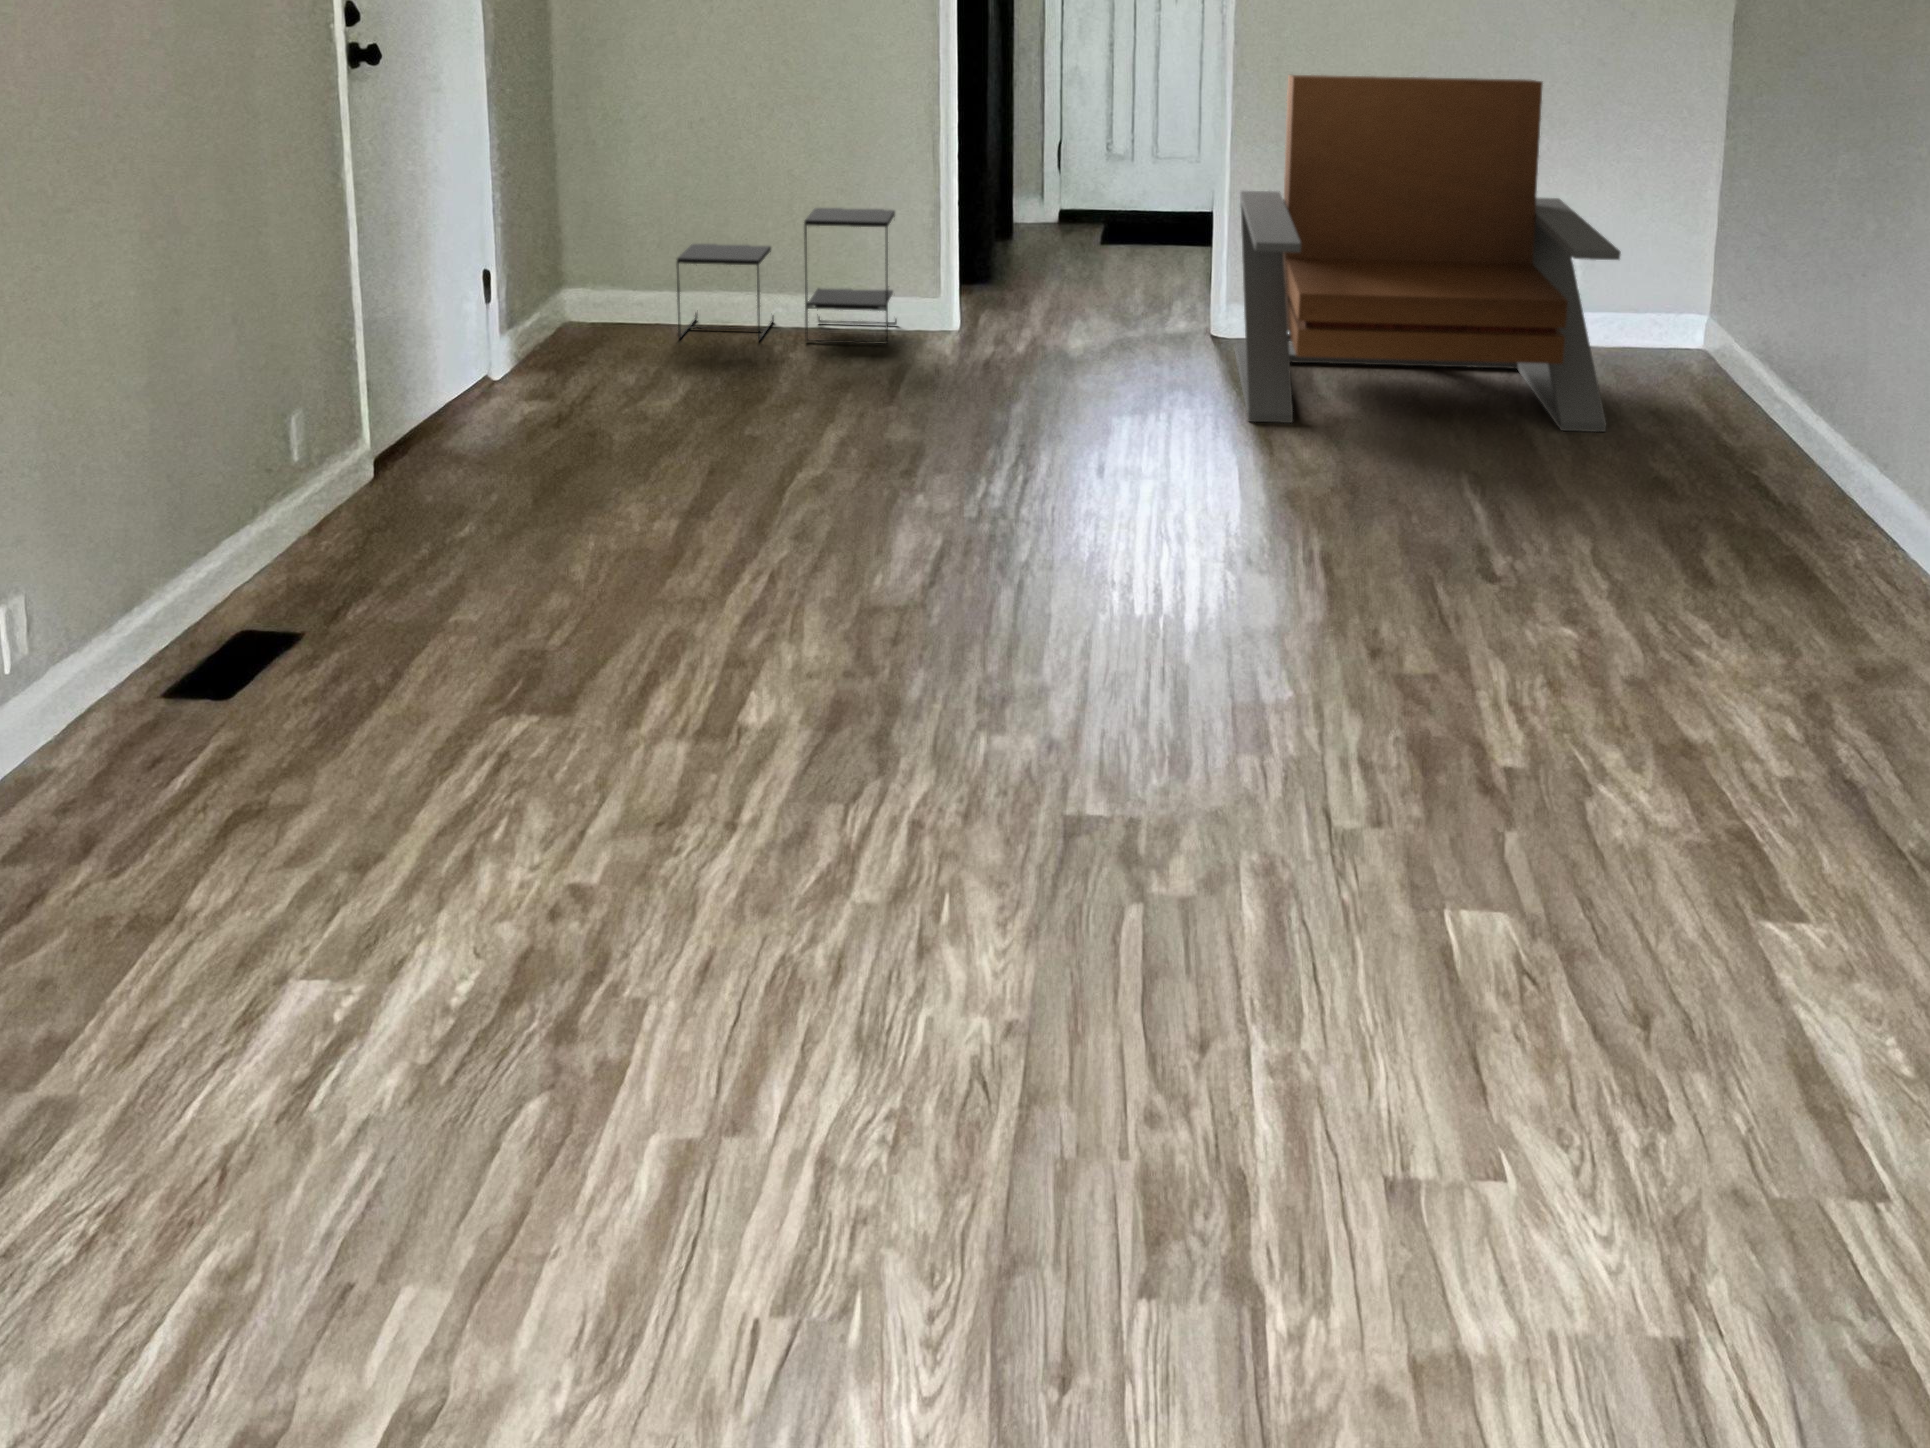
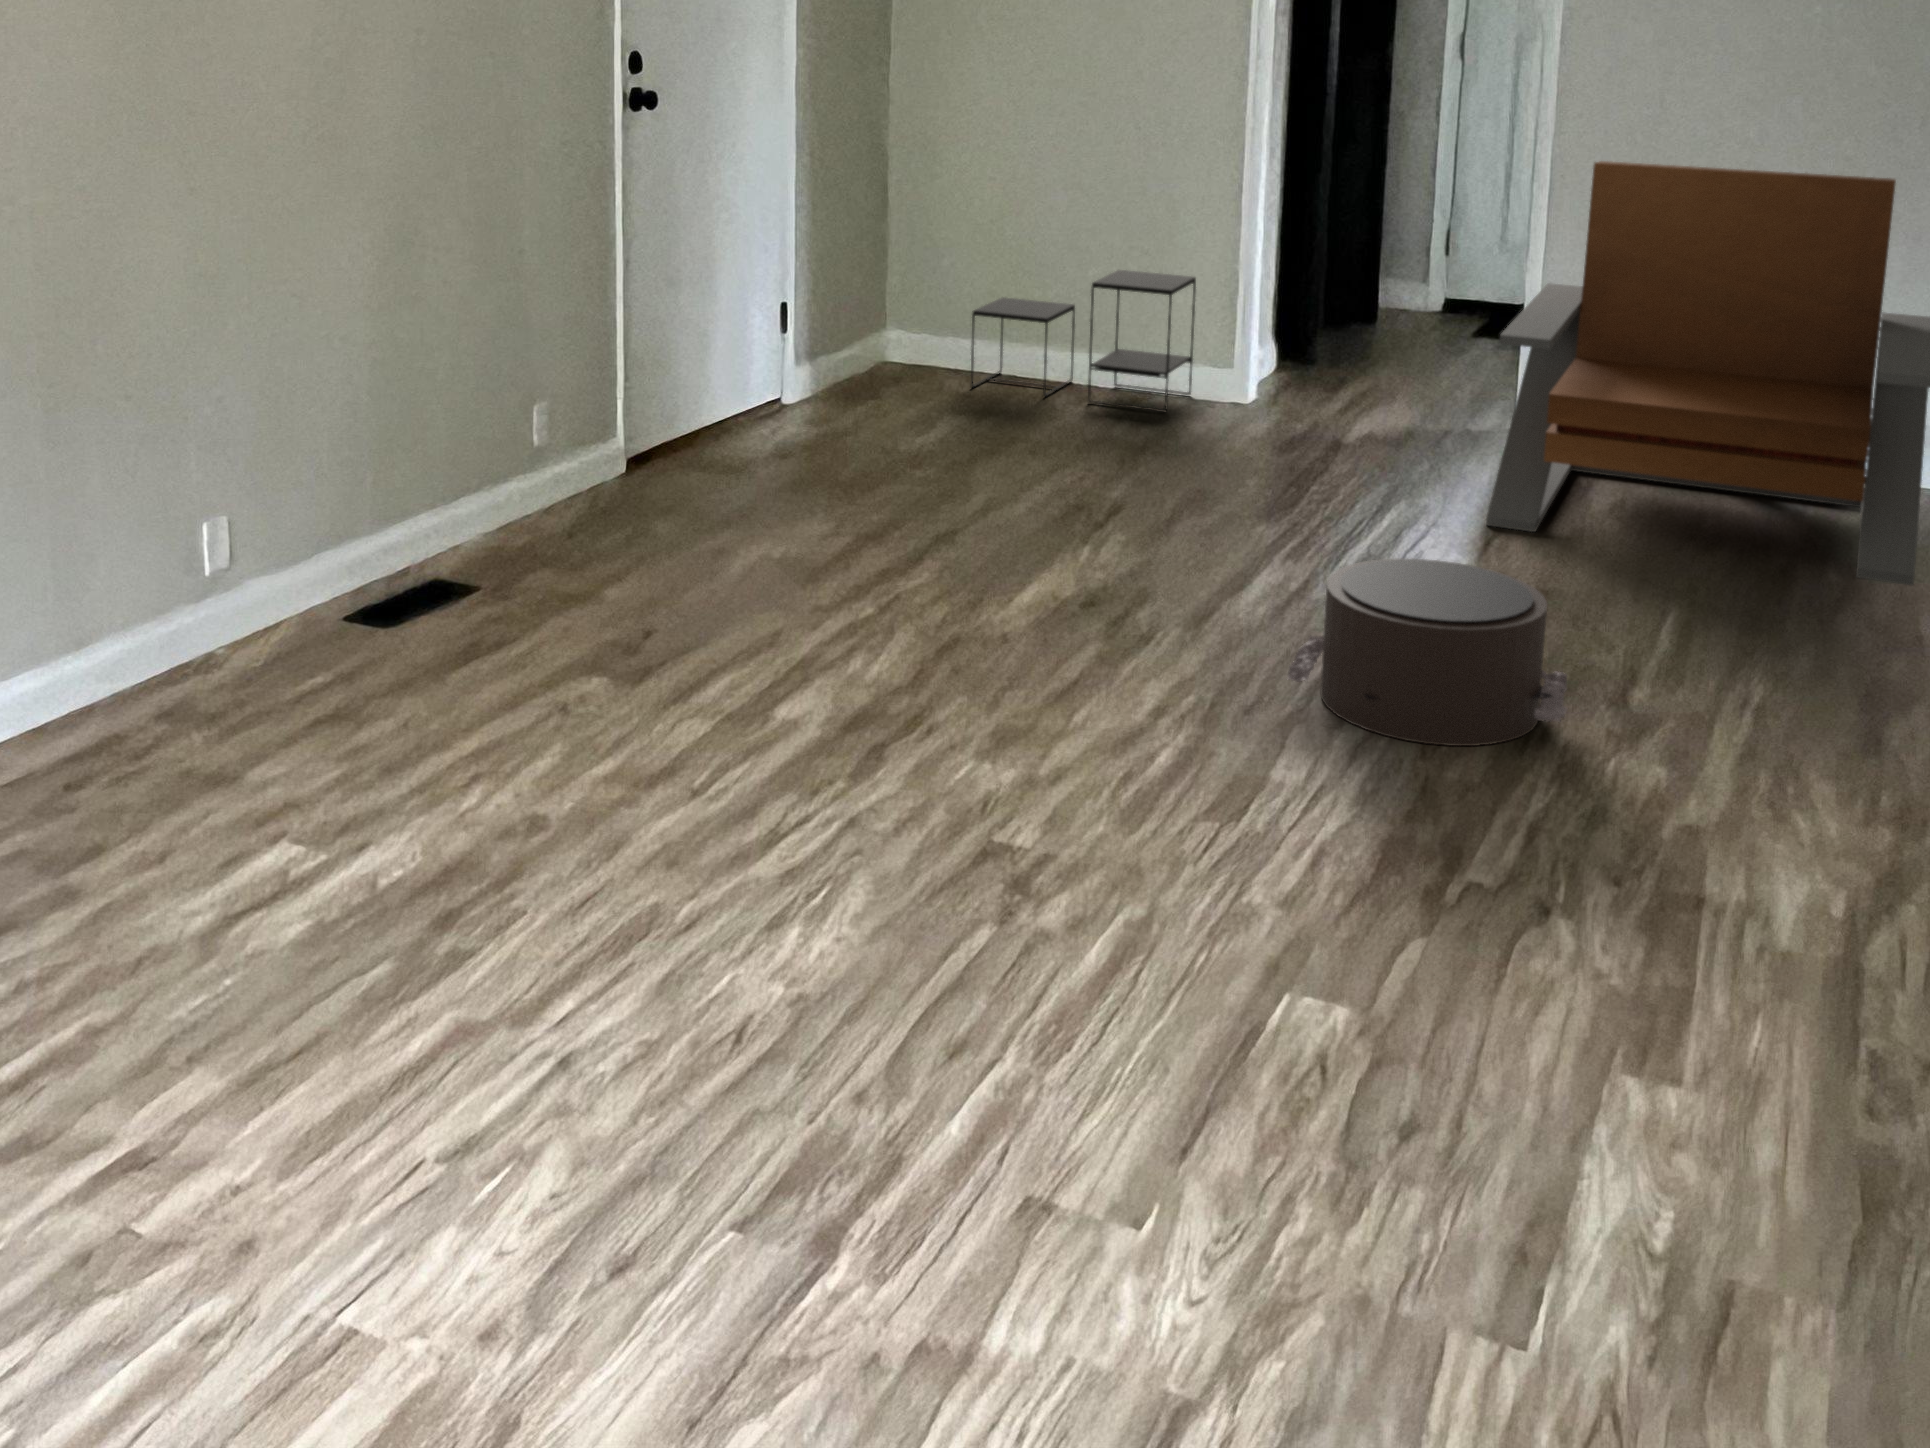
pouf: none [1212,462,1476,637] -> present [1287,559,1568,746]

